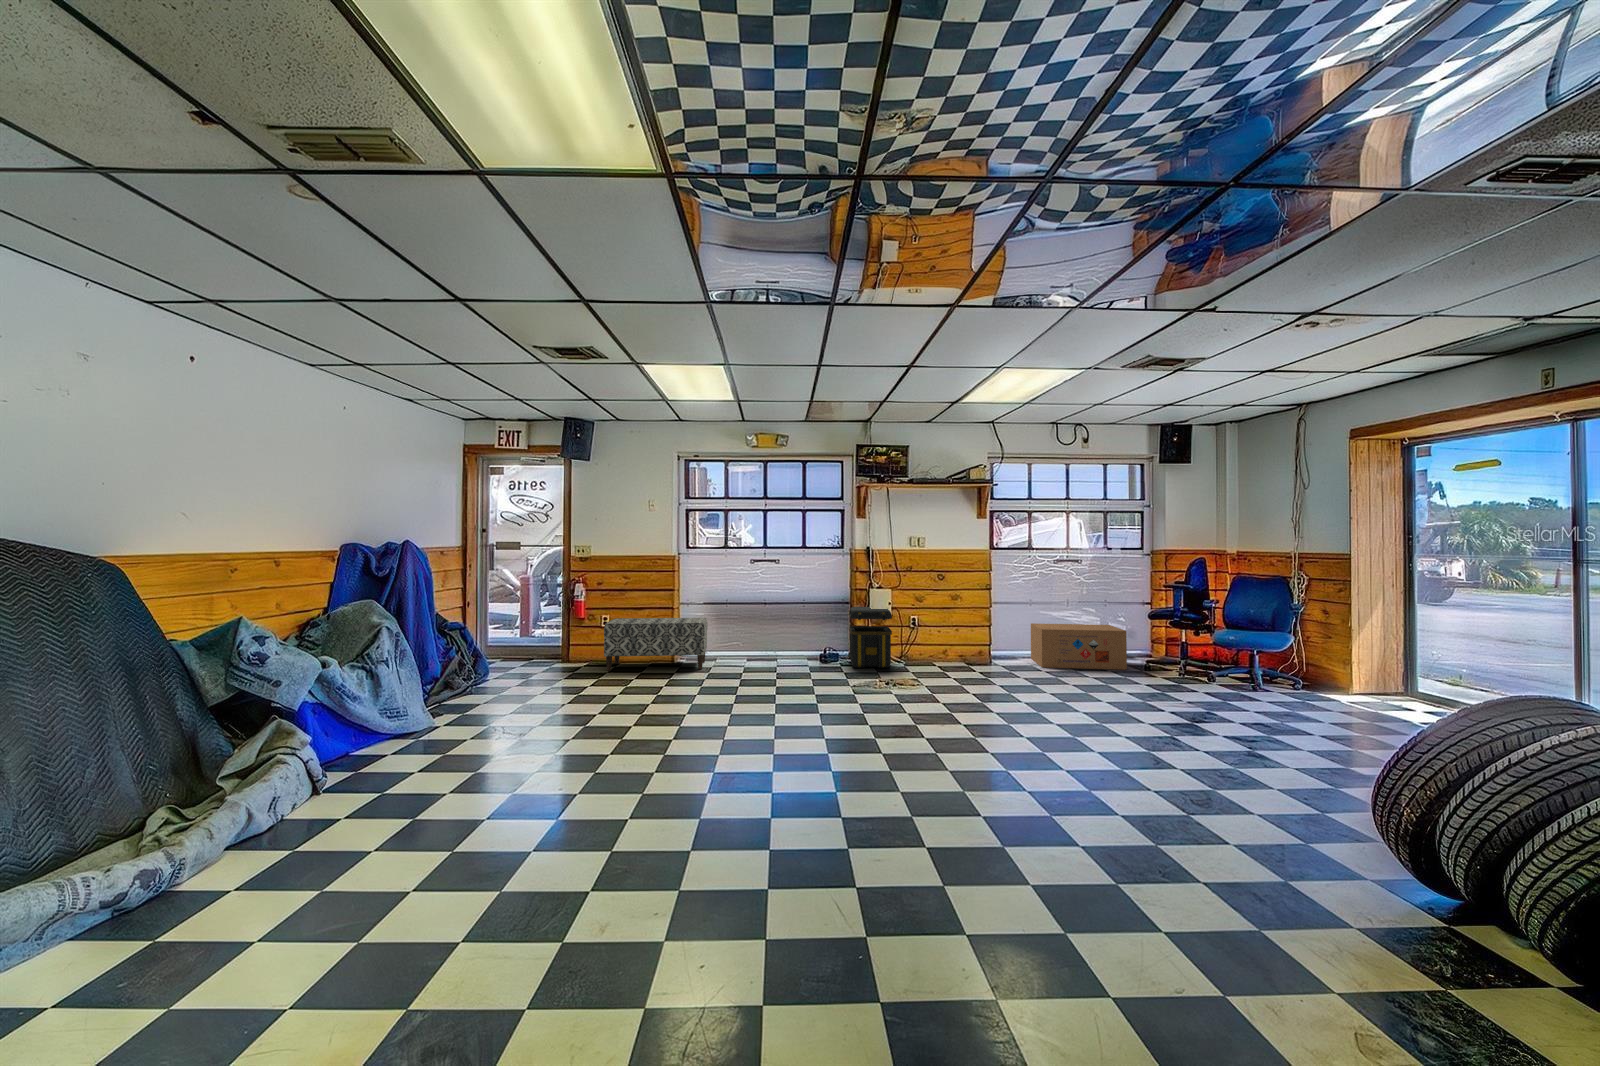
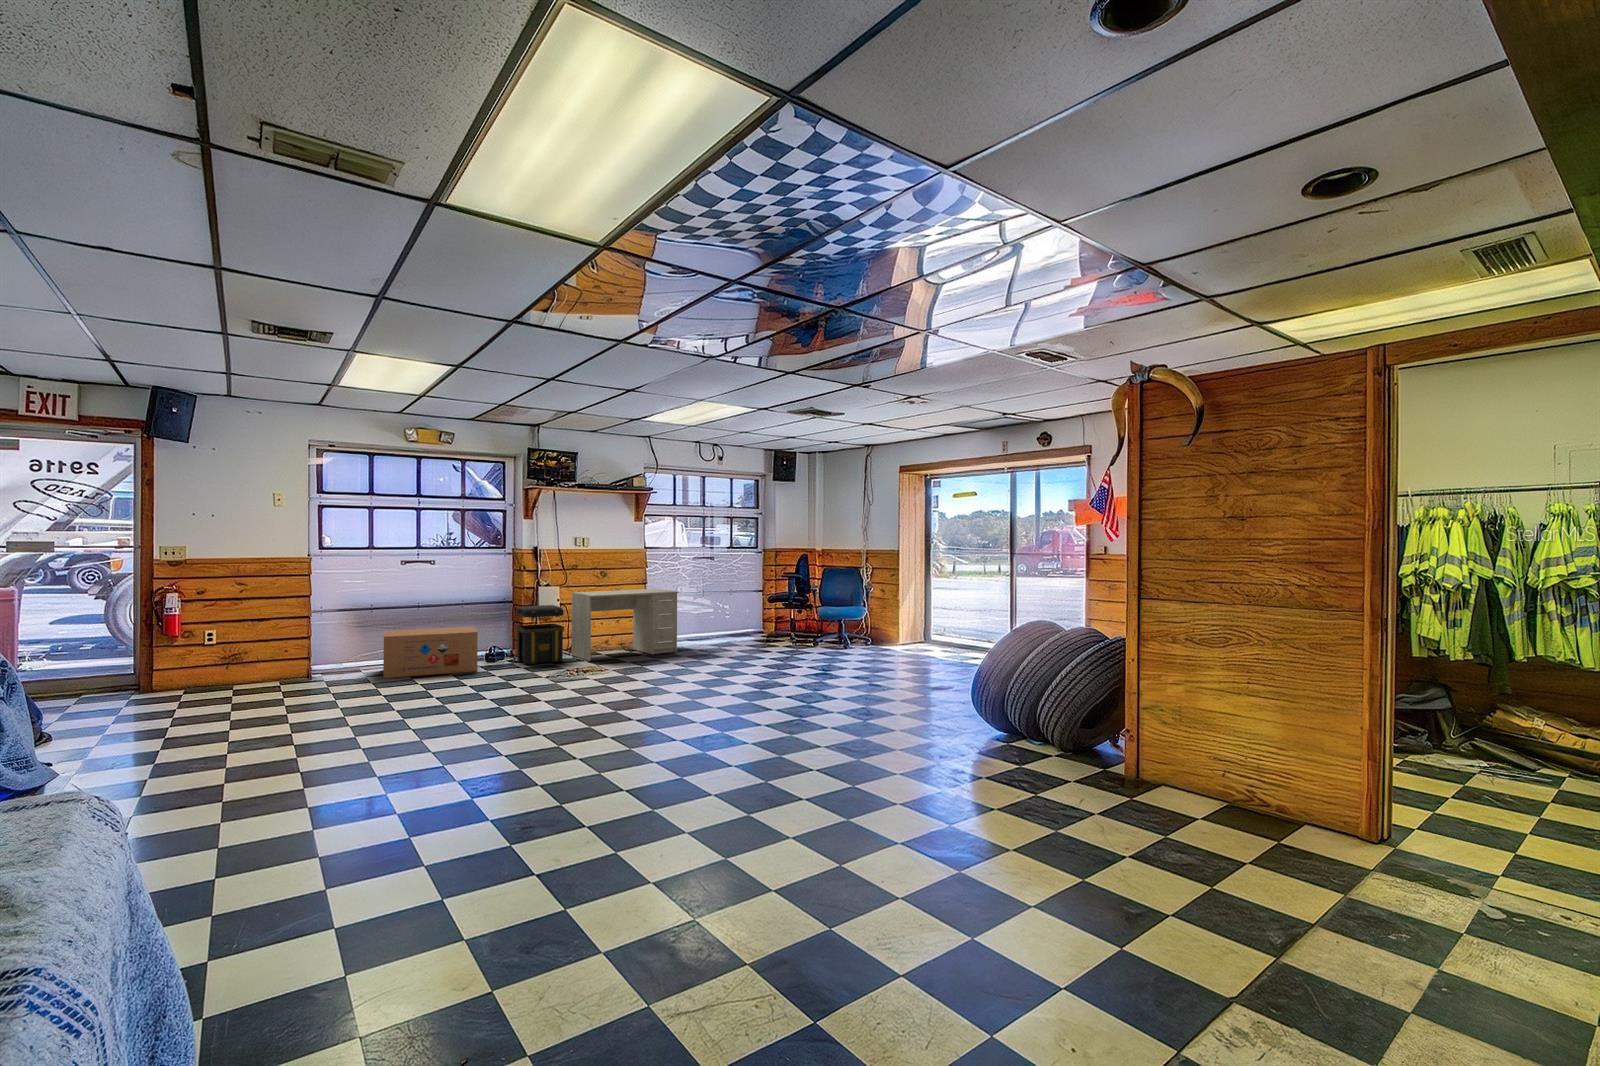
desk: none [906,595,1024,671] -> present [572,589,679,661]
bench: present [604,618,708,671] -> none [224,627,363,696]
cardboard box: present [1031,623,1127,670] -> present [383,627,478,678]

